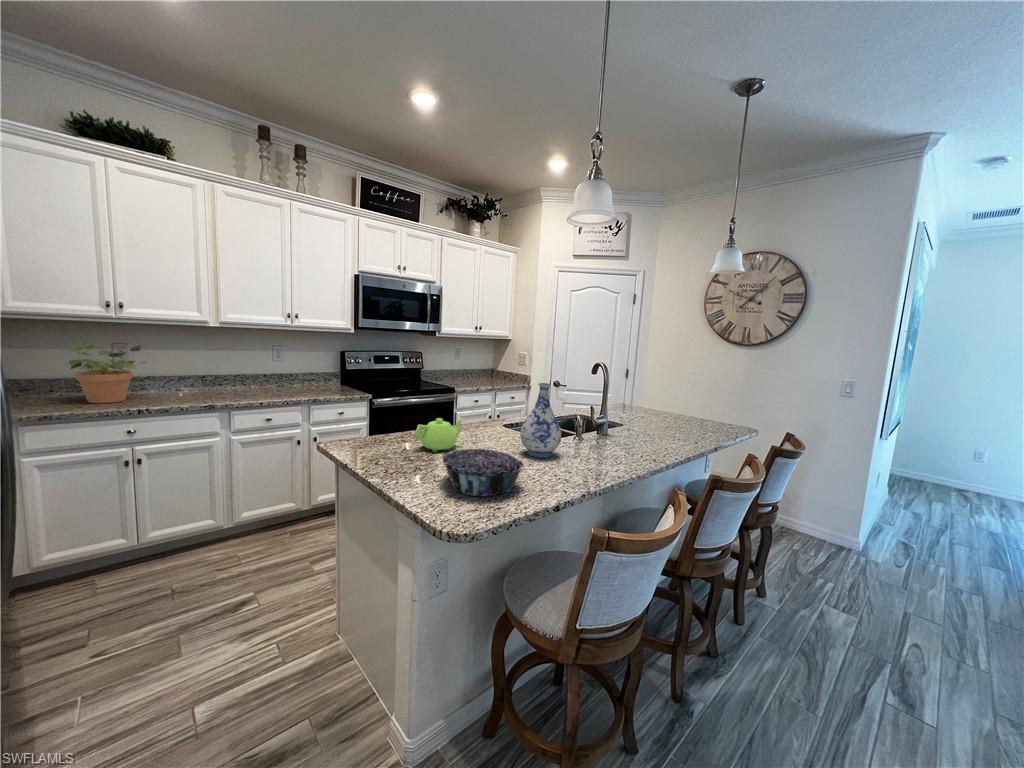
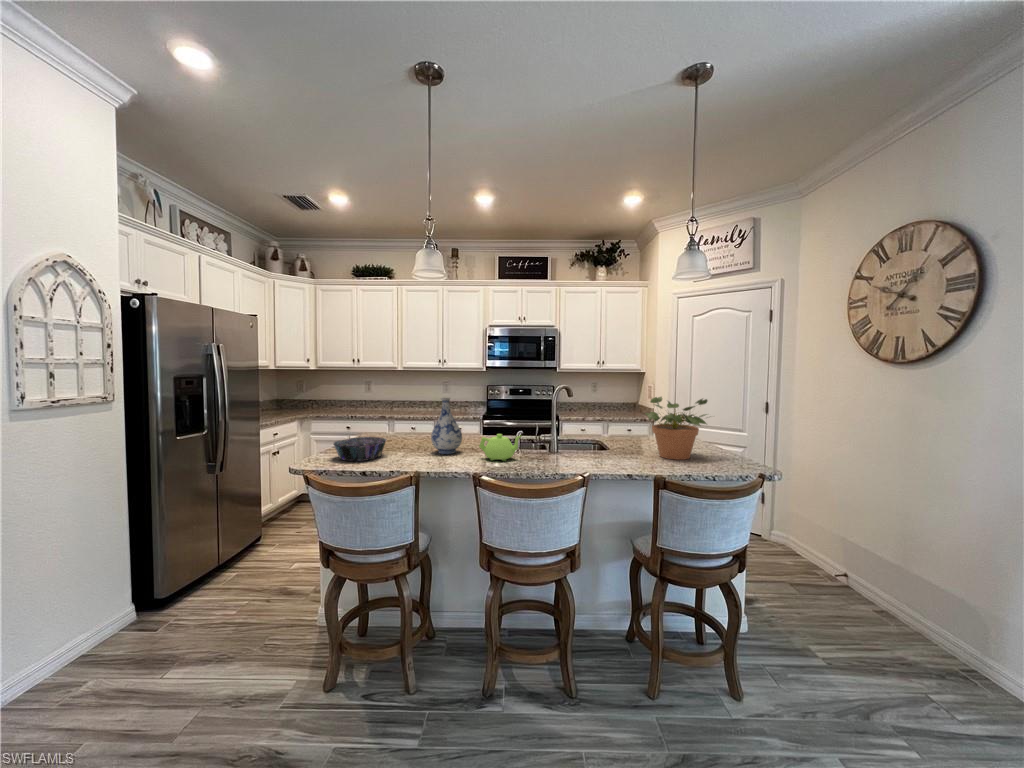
potted plant: present [66,344,146,403] -> present [646,397,707,460]
teapot: present [415,418,463,452] -> present [479,434,521,461]

